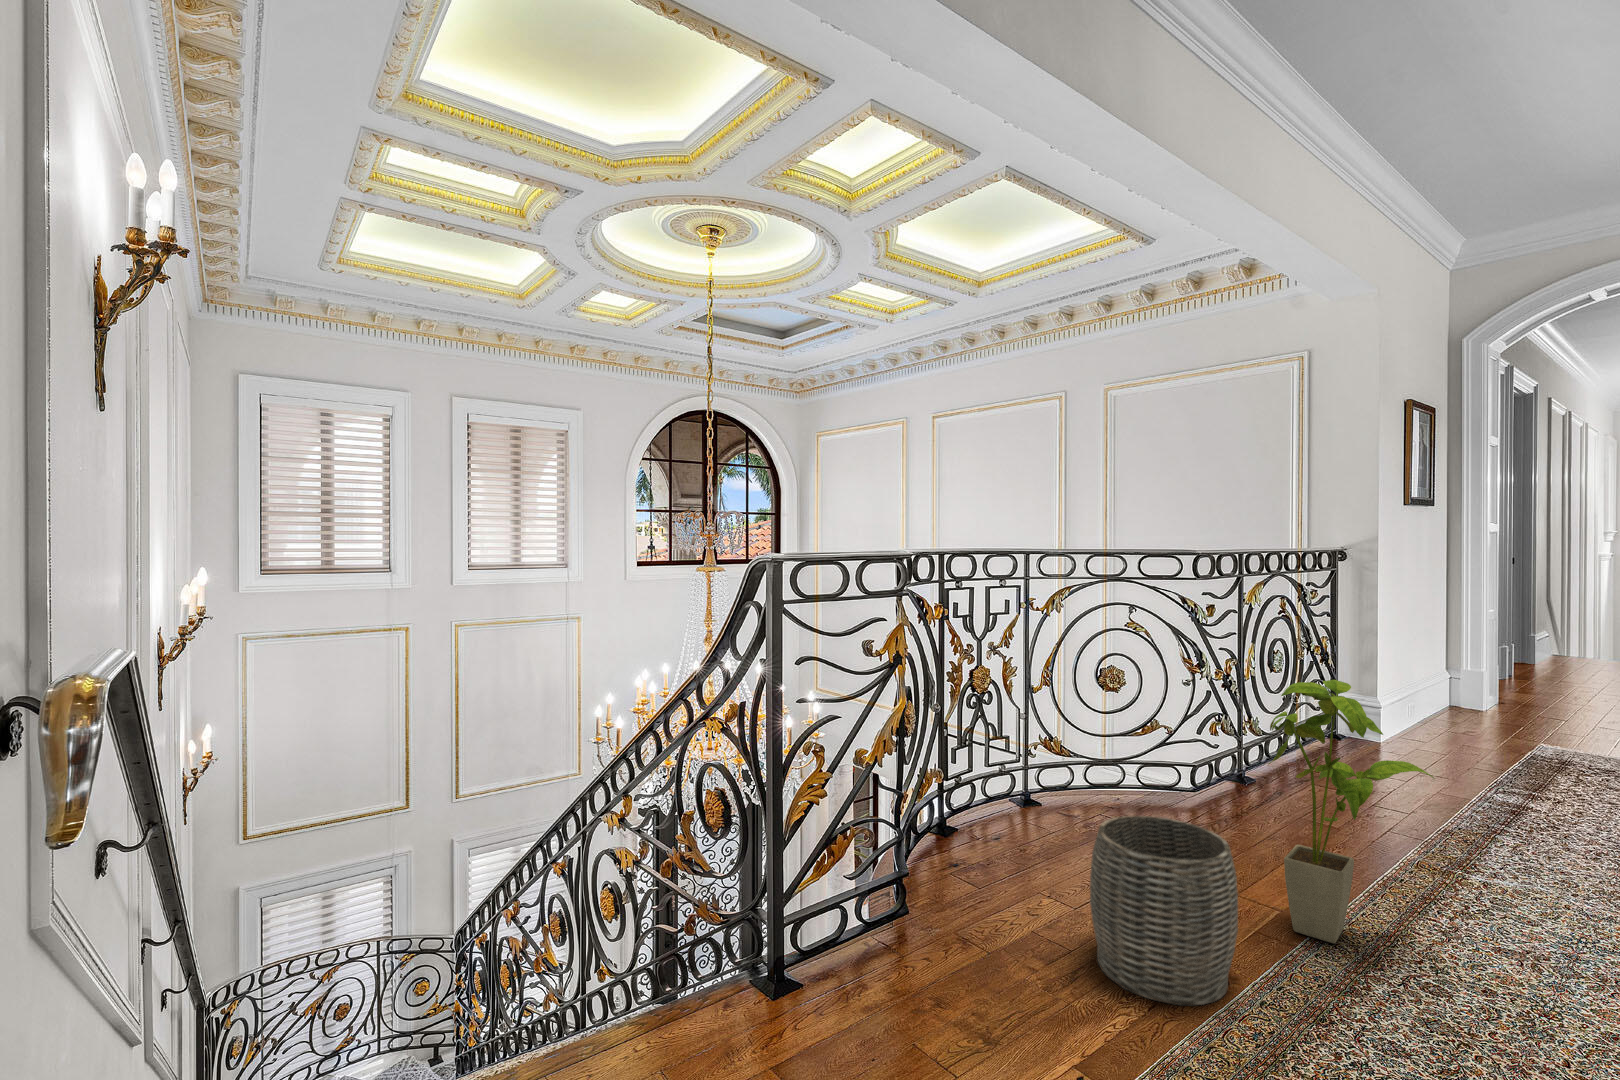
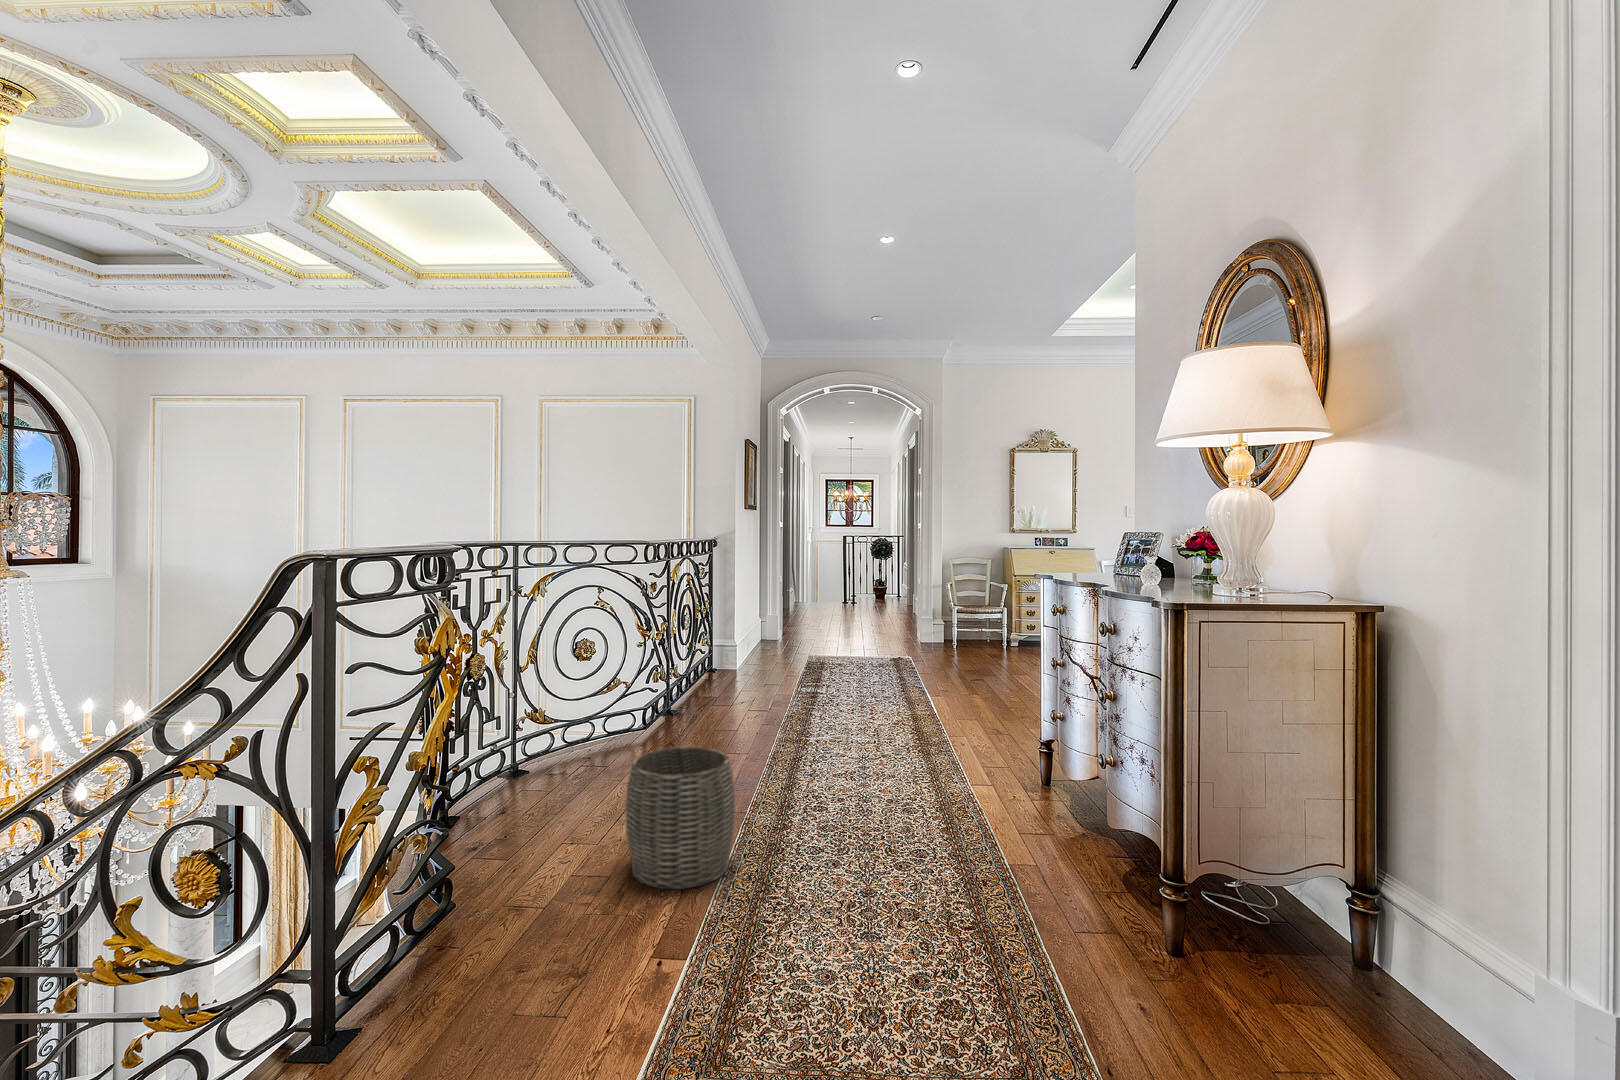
house plant: present [1269,680,1434,943] -> none [732,625,829,812]

